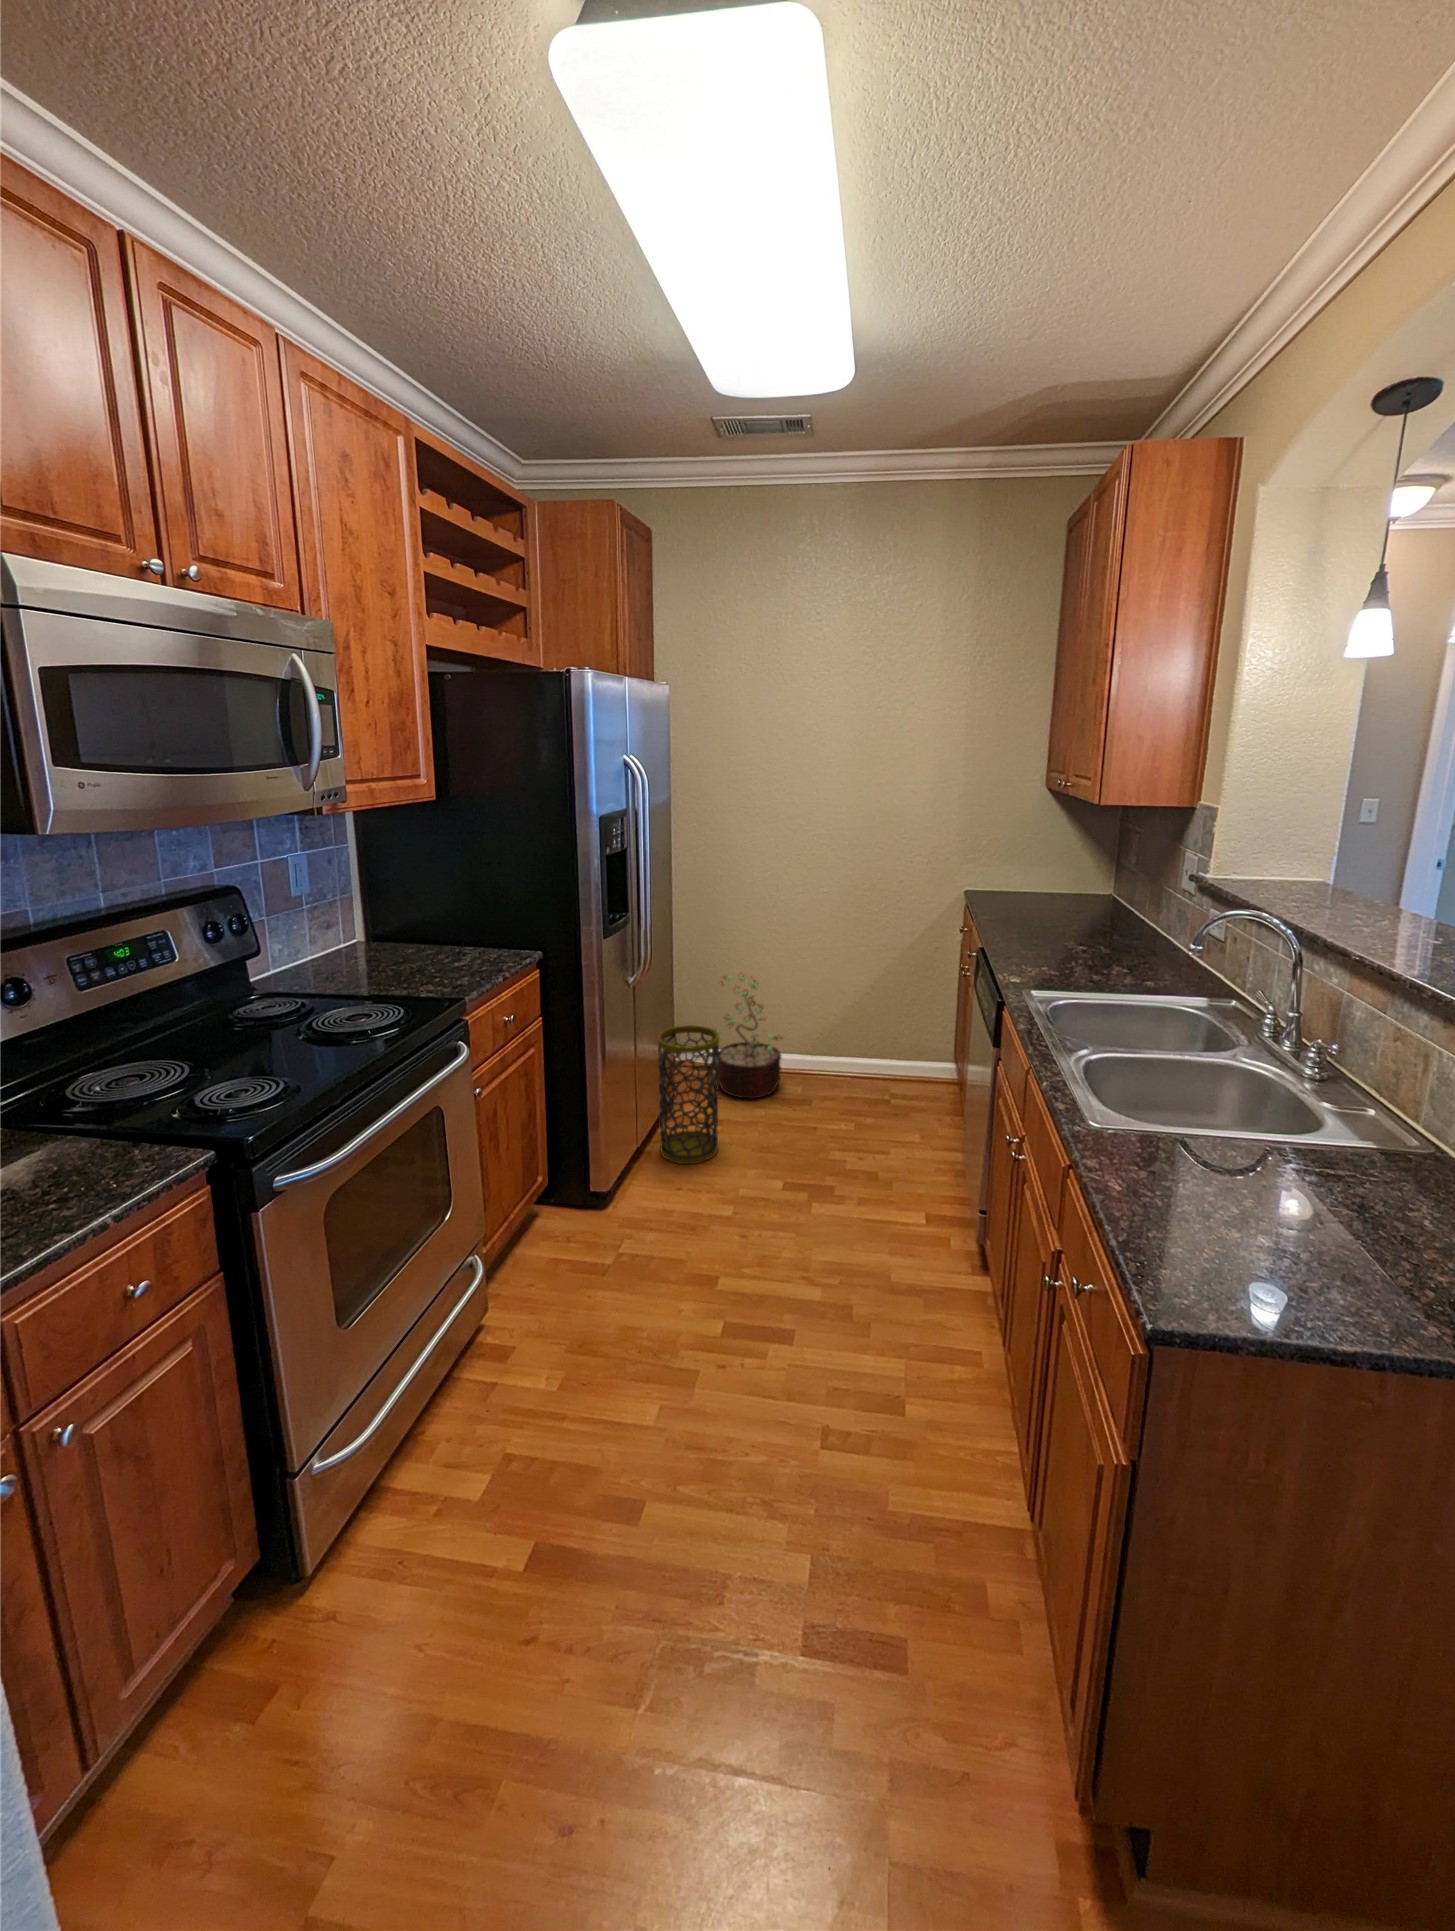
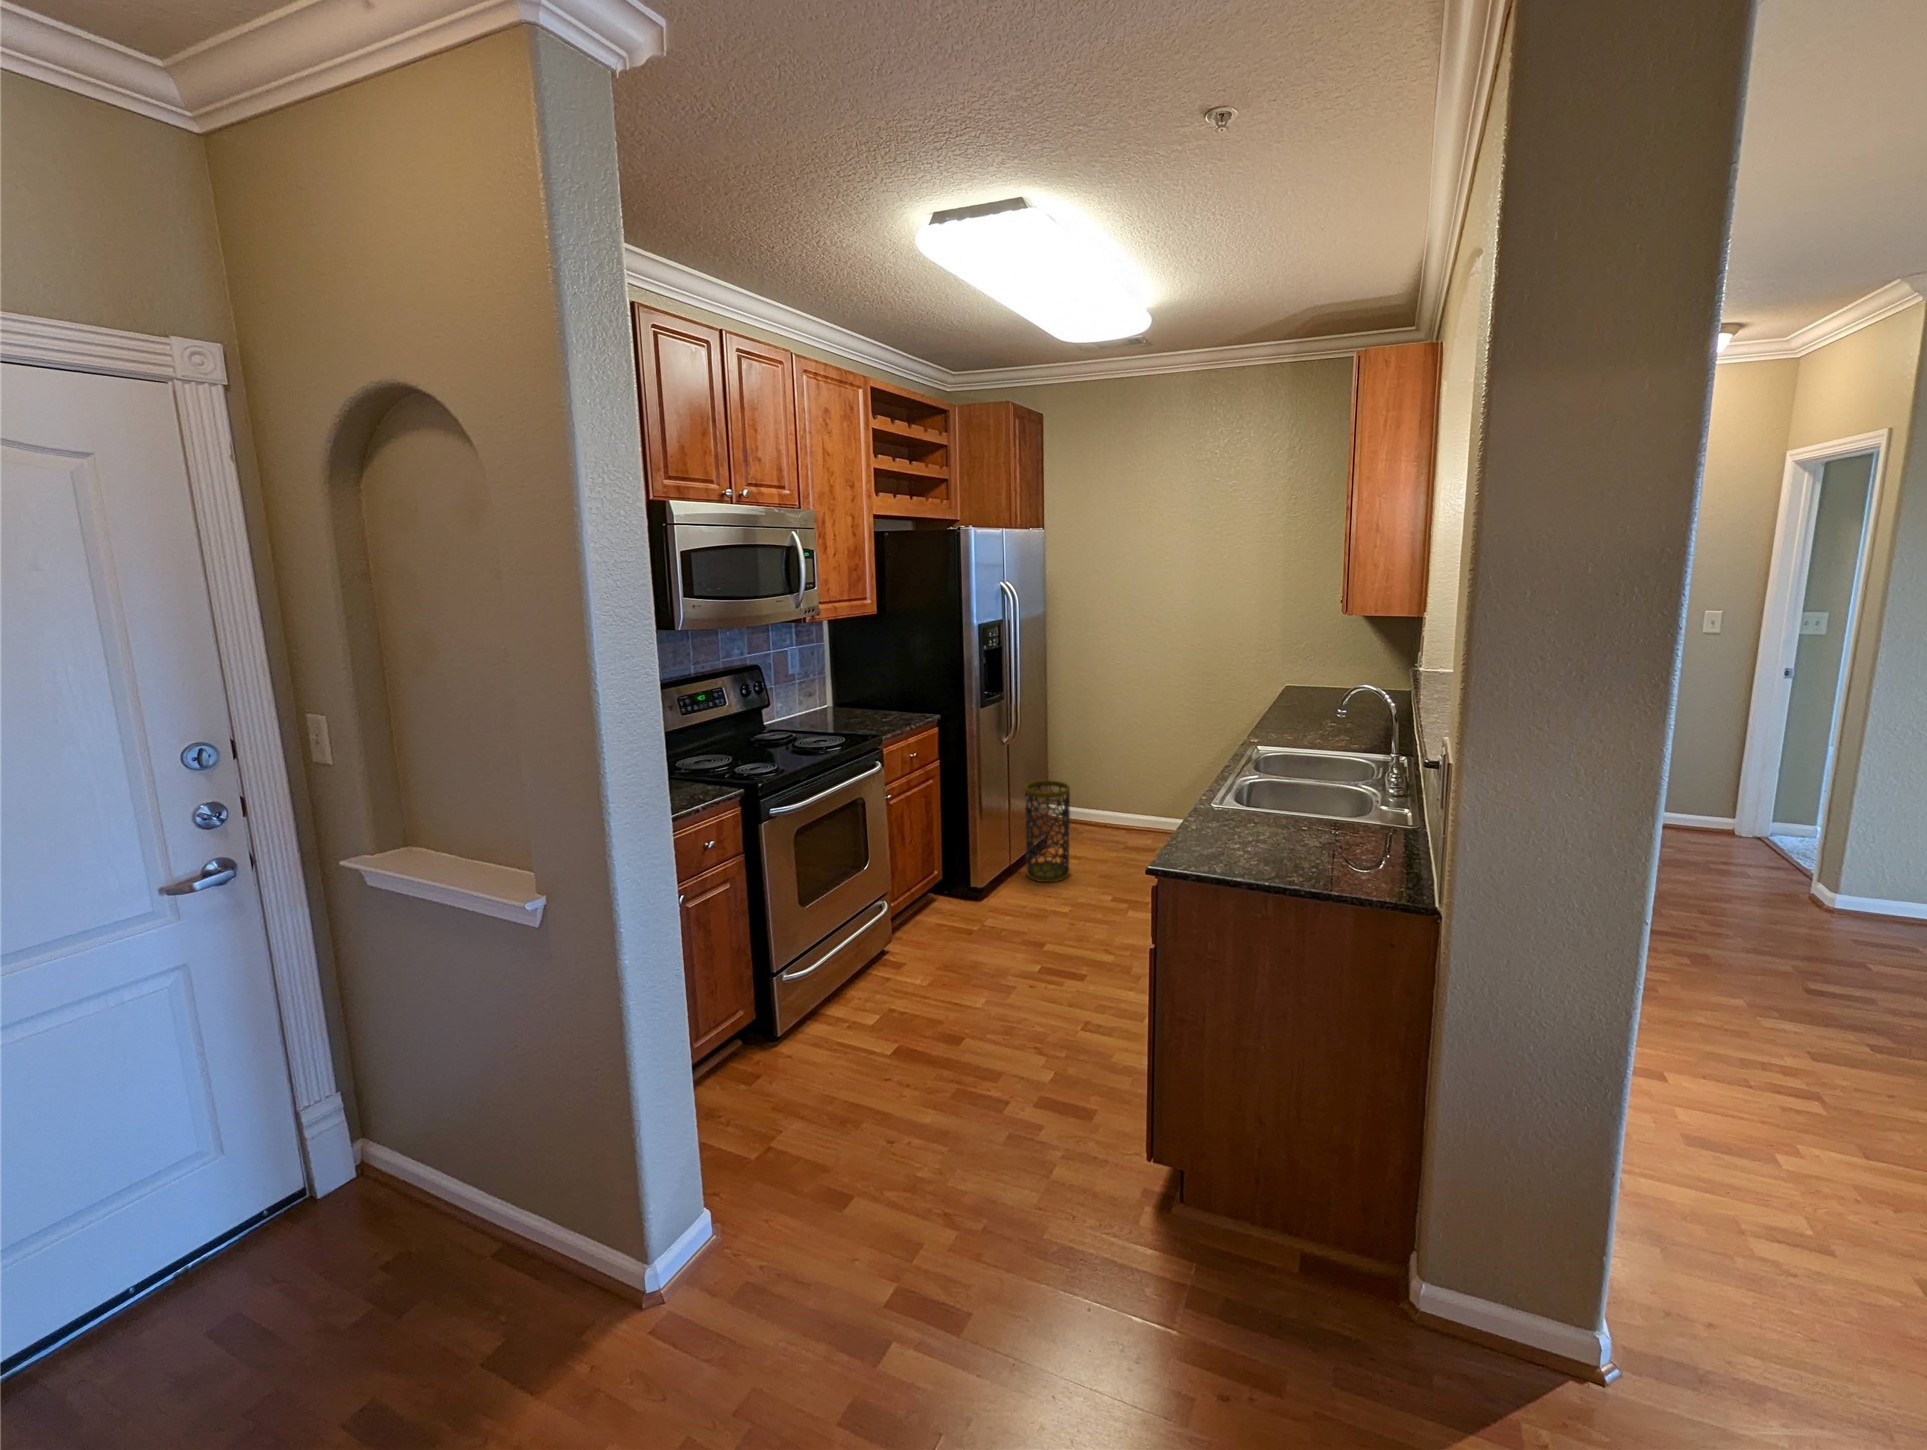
decorative plant: present [716,975,782,1098] -> none [1080,747,1133,846]

